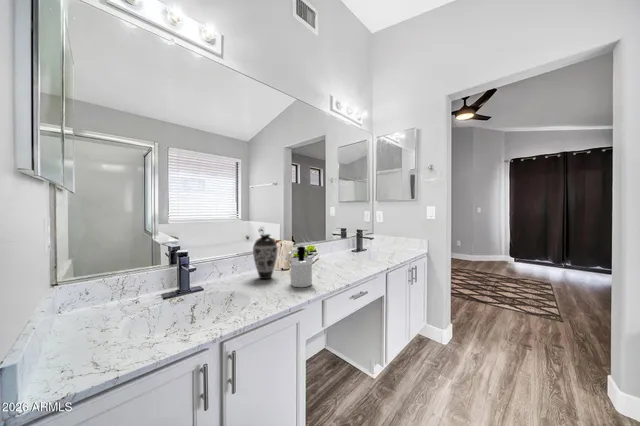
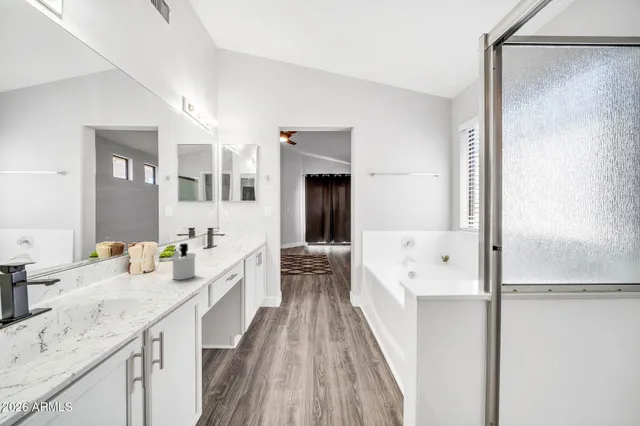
decorative vase: present [253,234,278,279] -> none [119,236,151,282]

